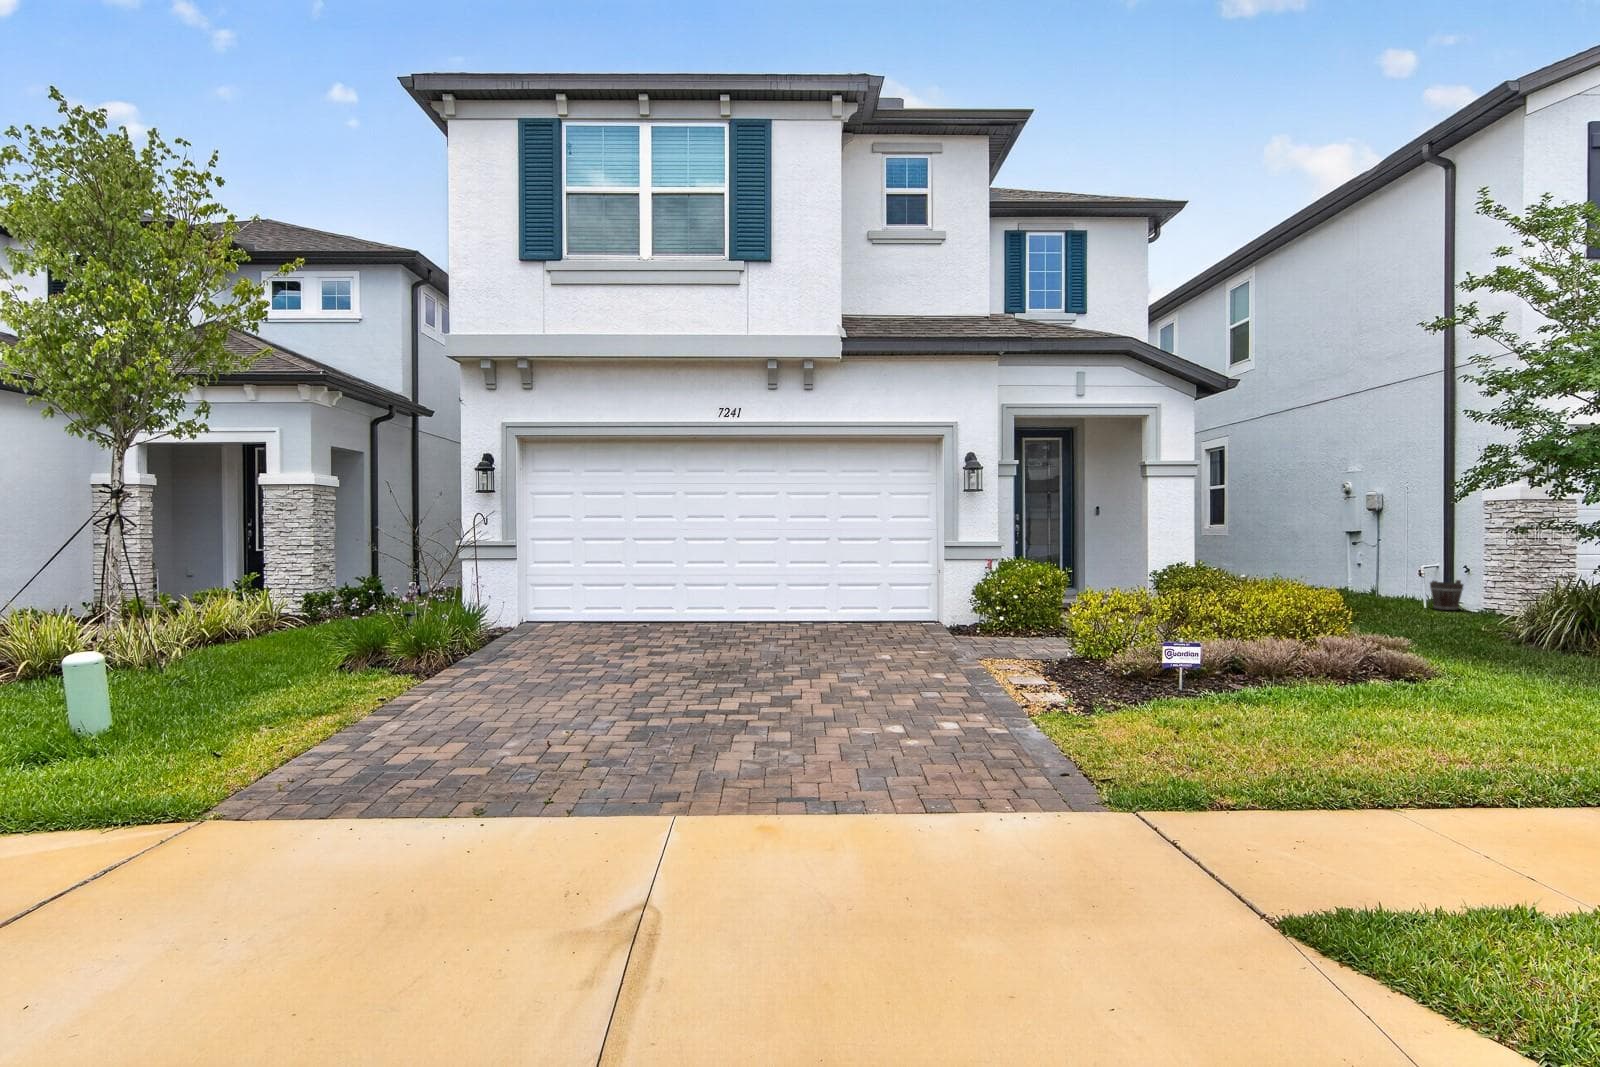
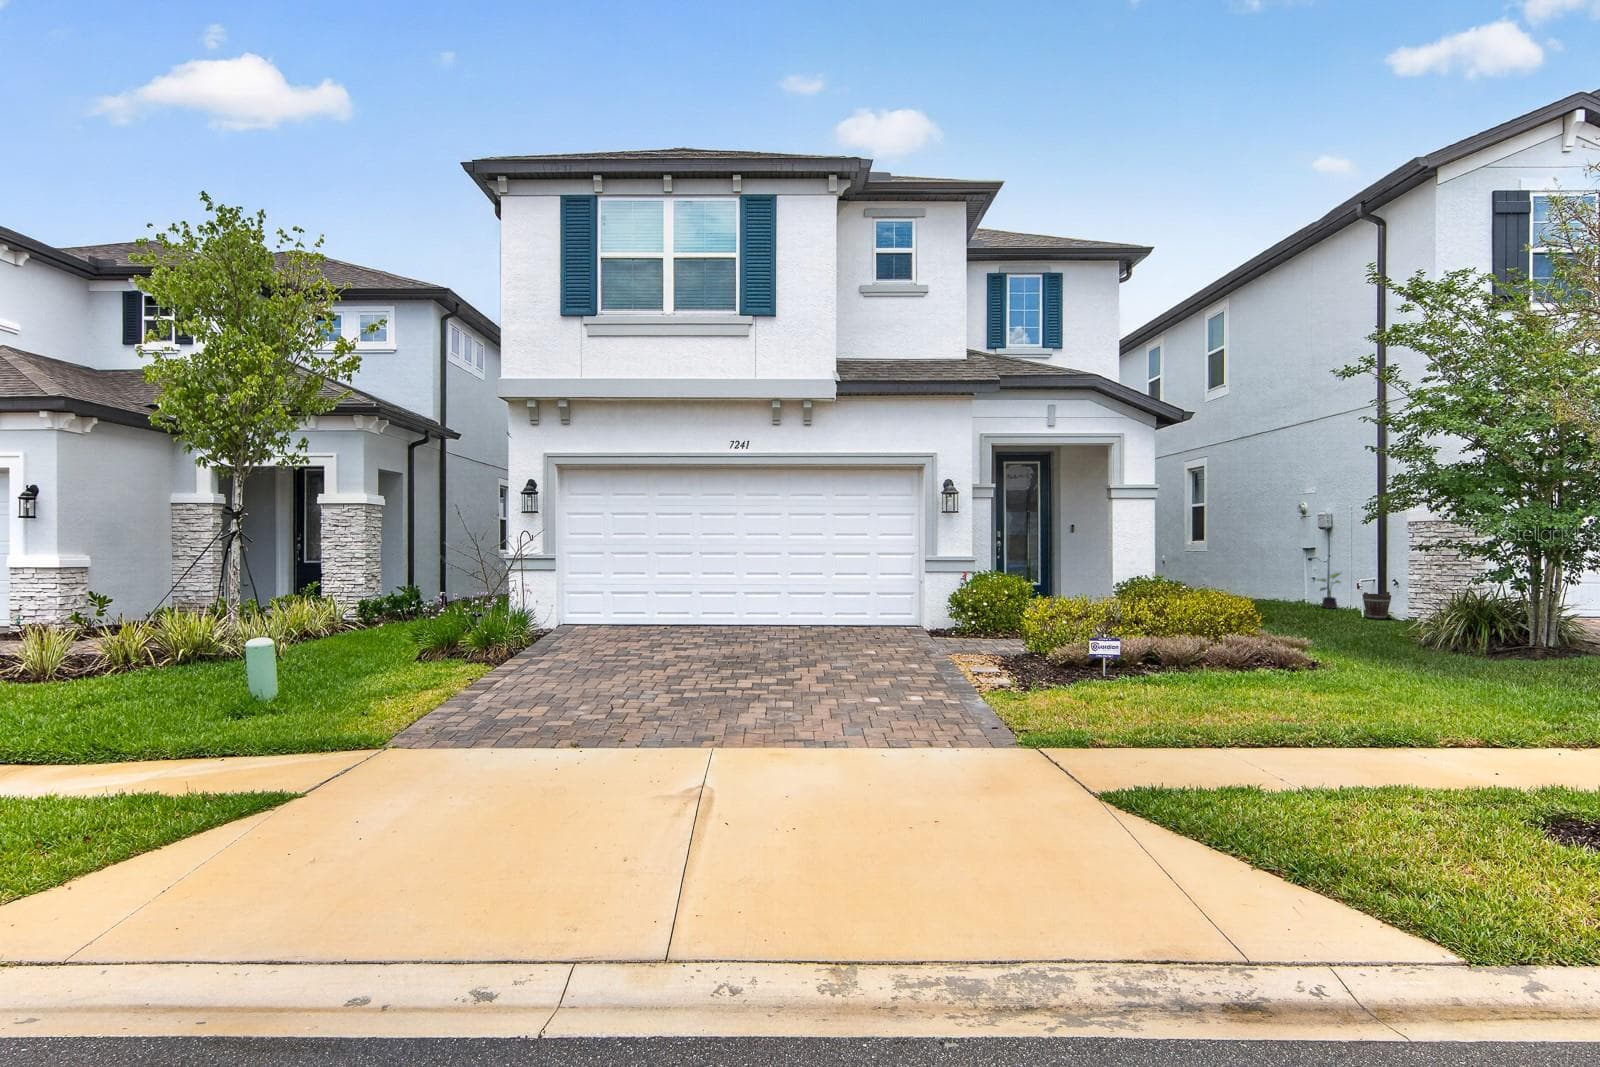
potted plant: none [1367,558,1398,598] -> present [1318,572,1342,609]

